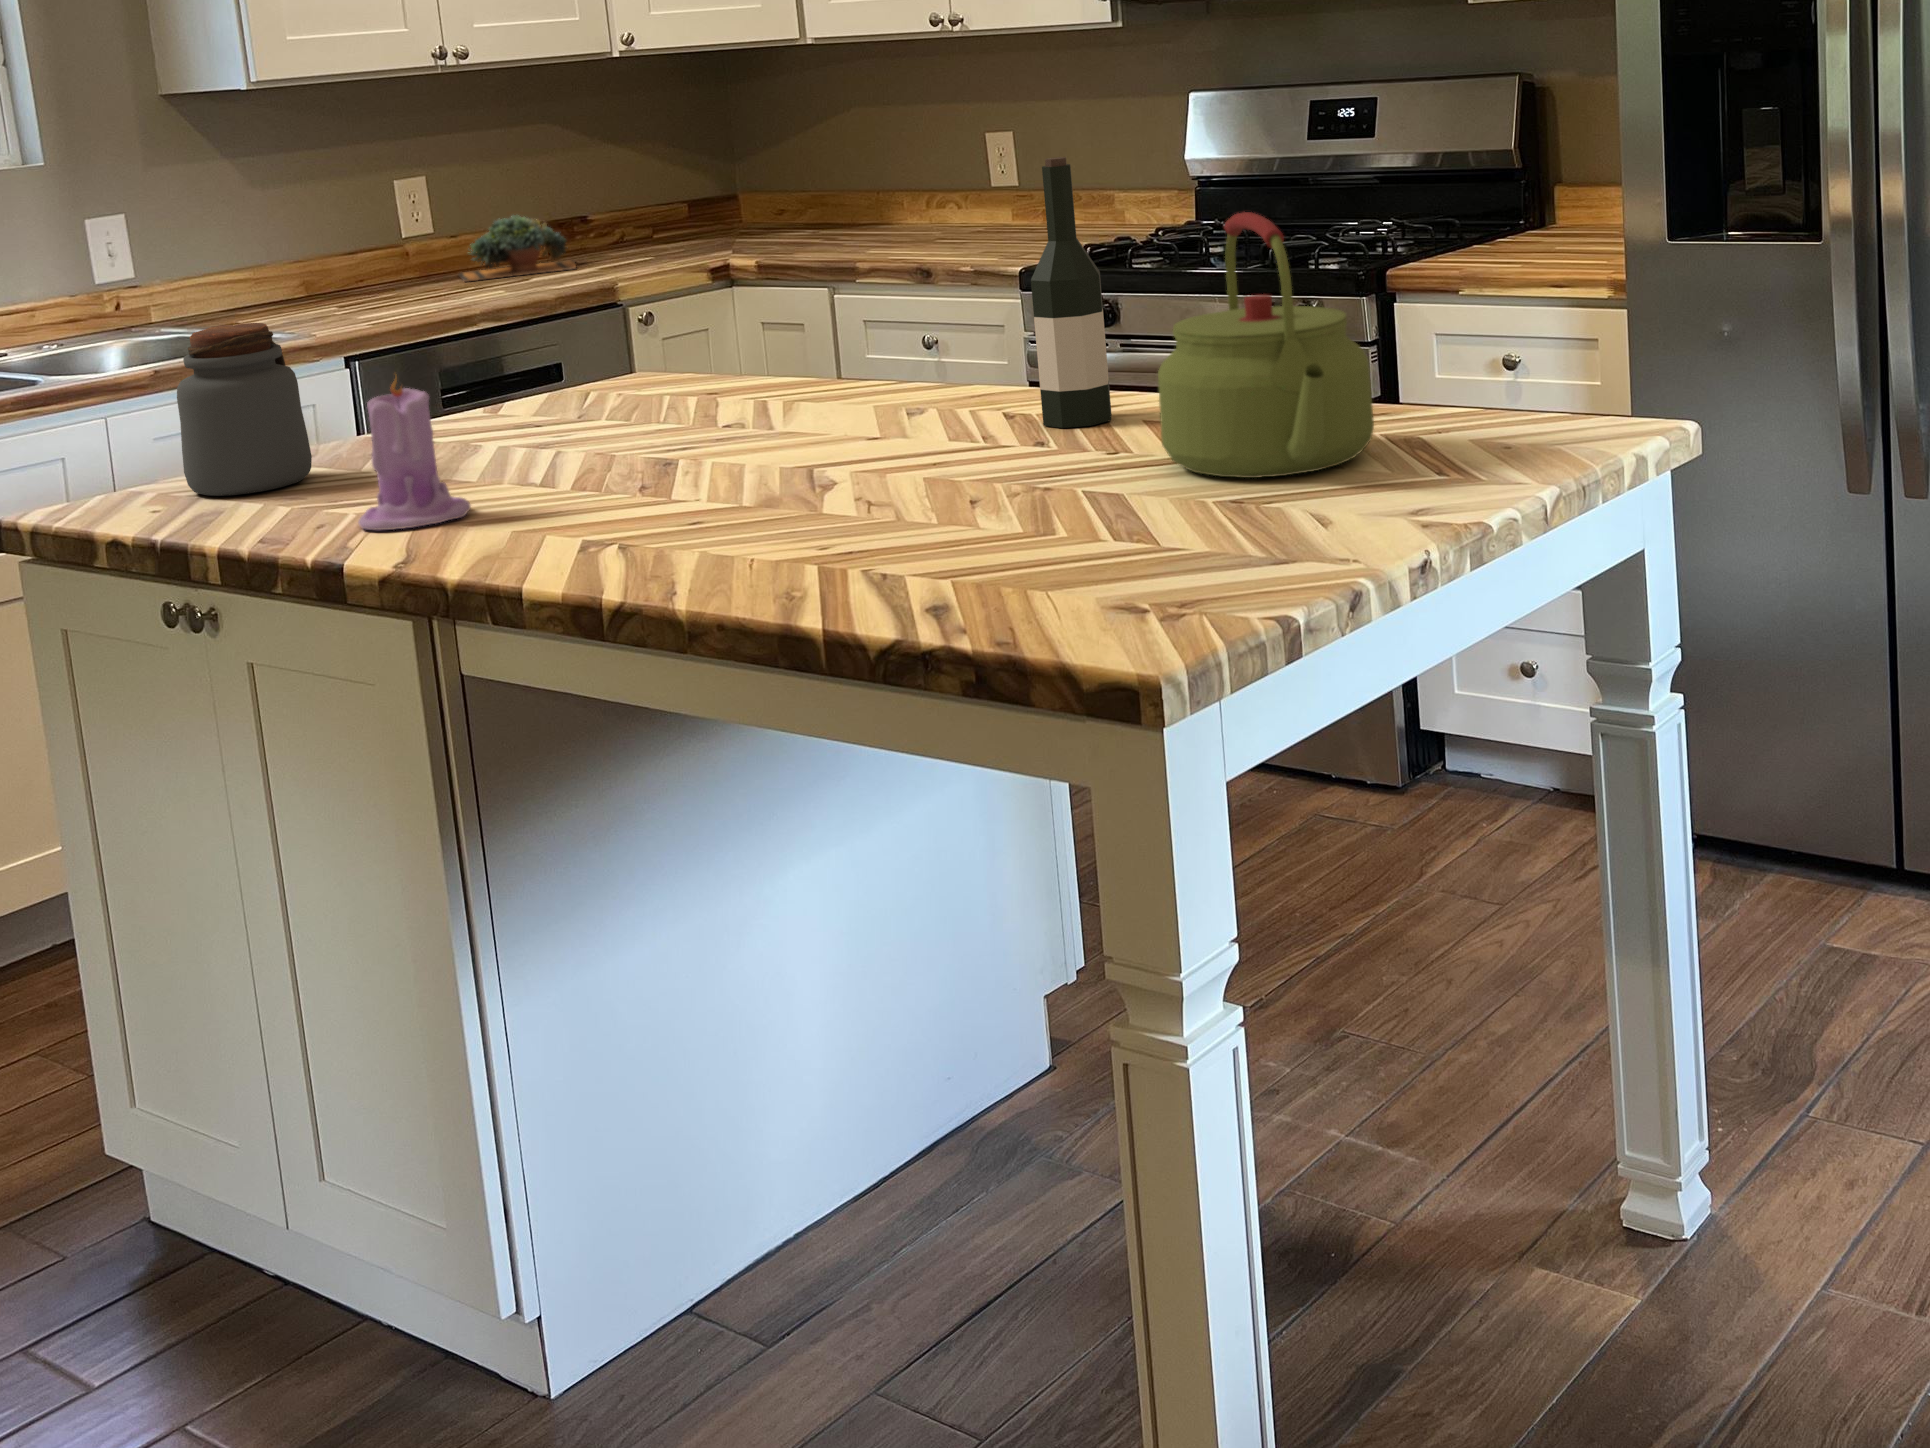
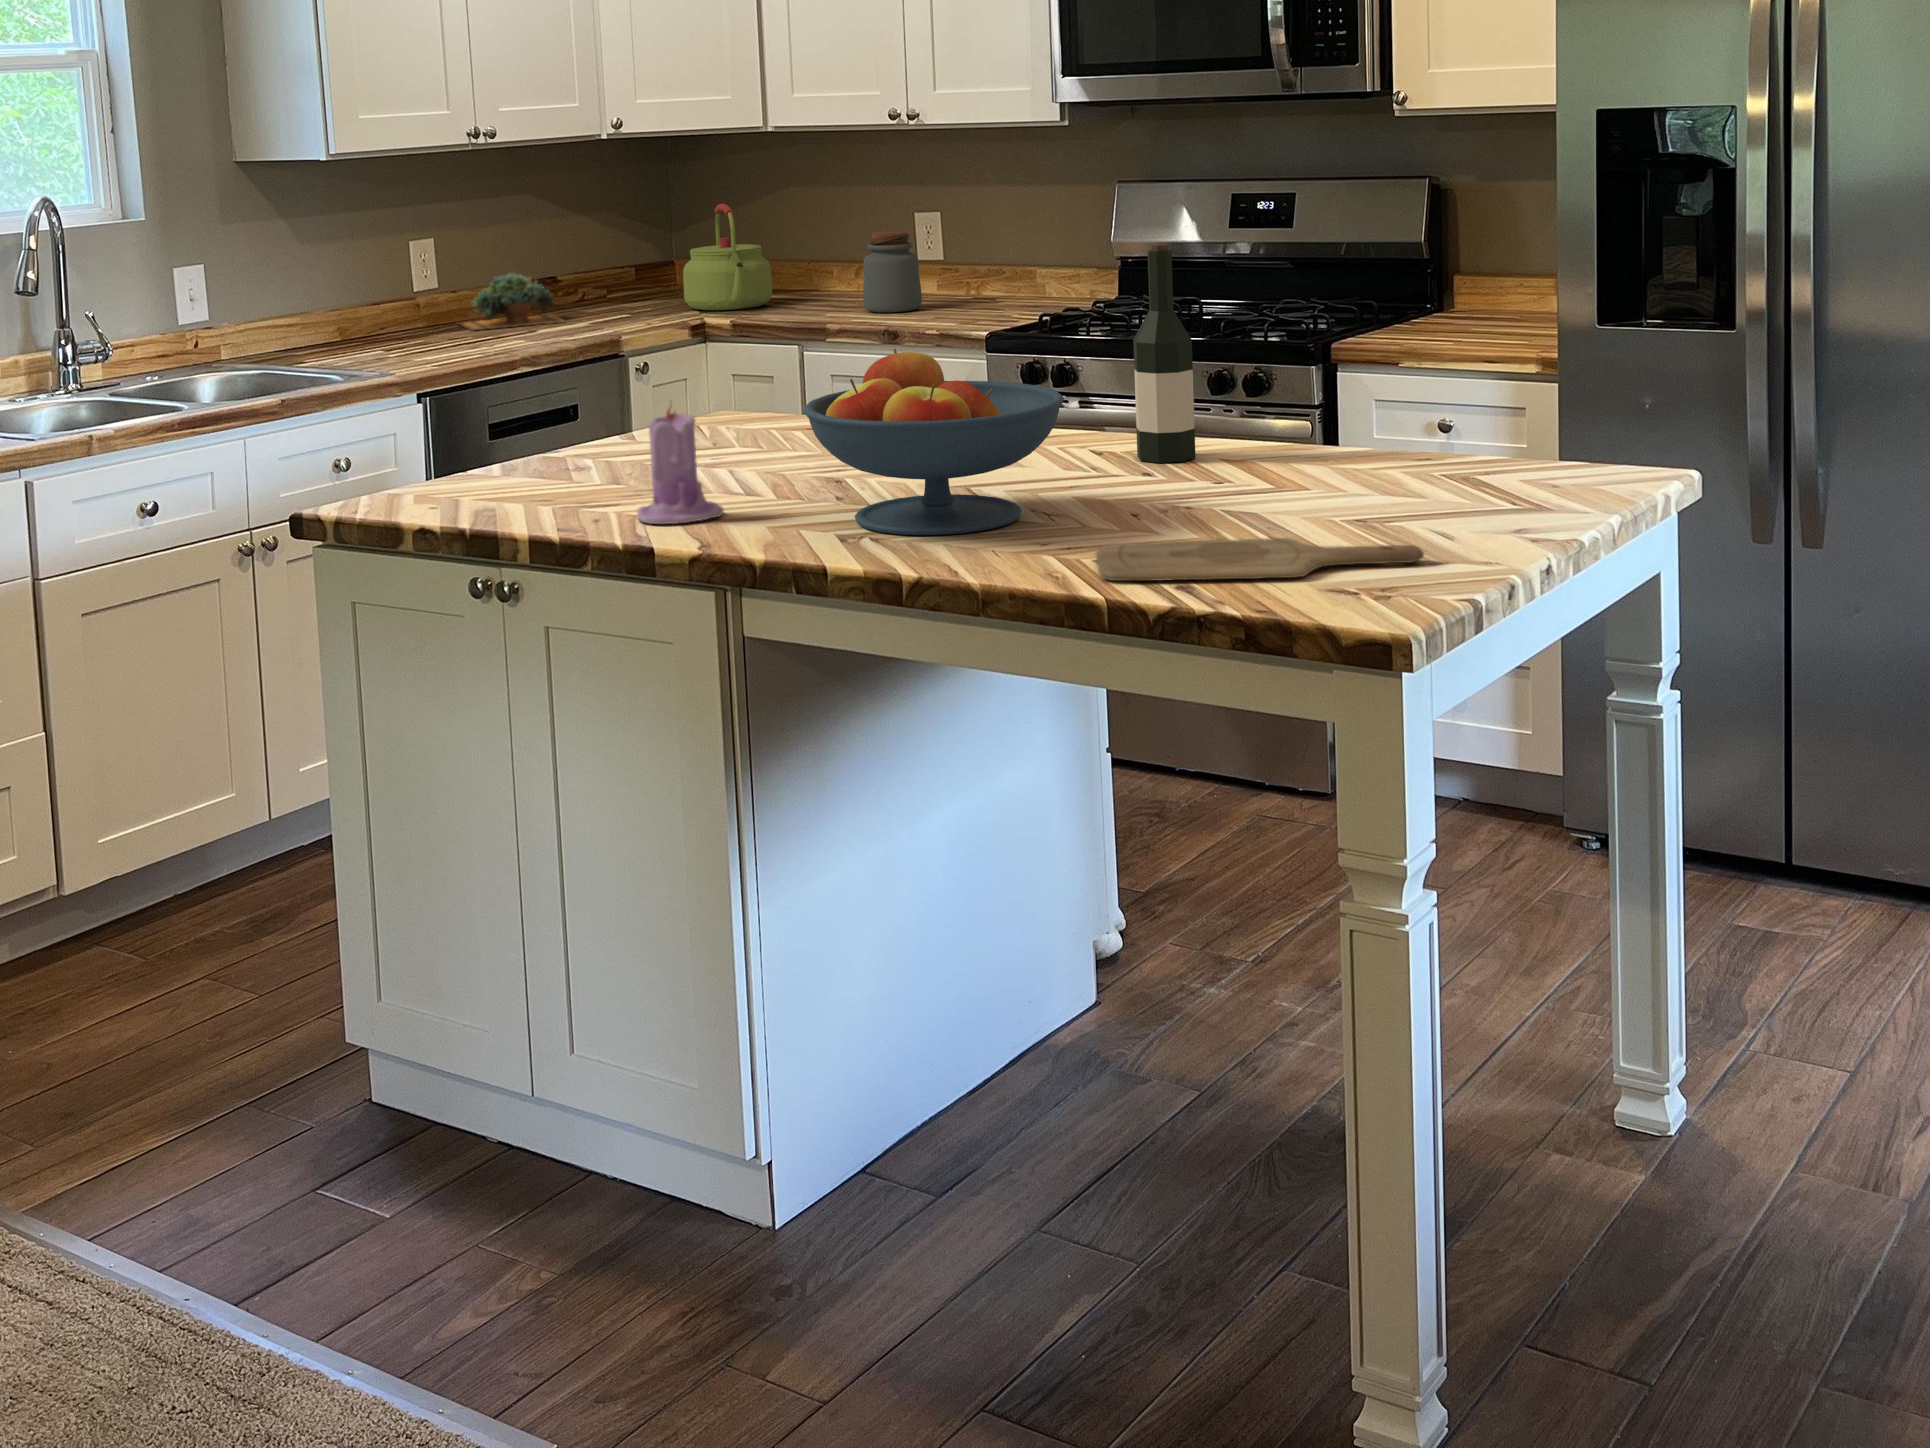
kettle: present [1158,212,1374,478] -> present [683,204,772,310]
fruit bowl: none [536,299,872,539] -> present [804,349,1064,535]
jar: present [177,323,312,496] -> present [863,231,922,313]
cutting board: none [829,536,1260,602] -> present [1096,538,1424,581]

